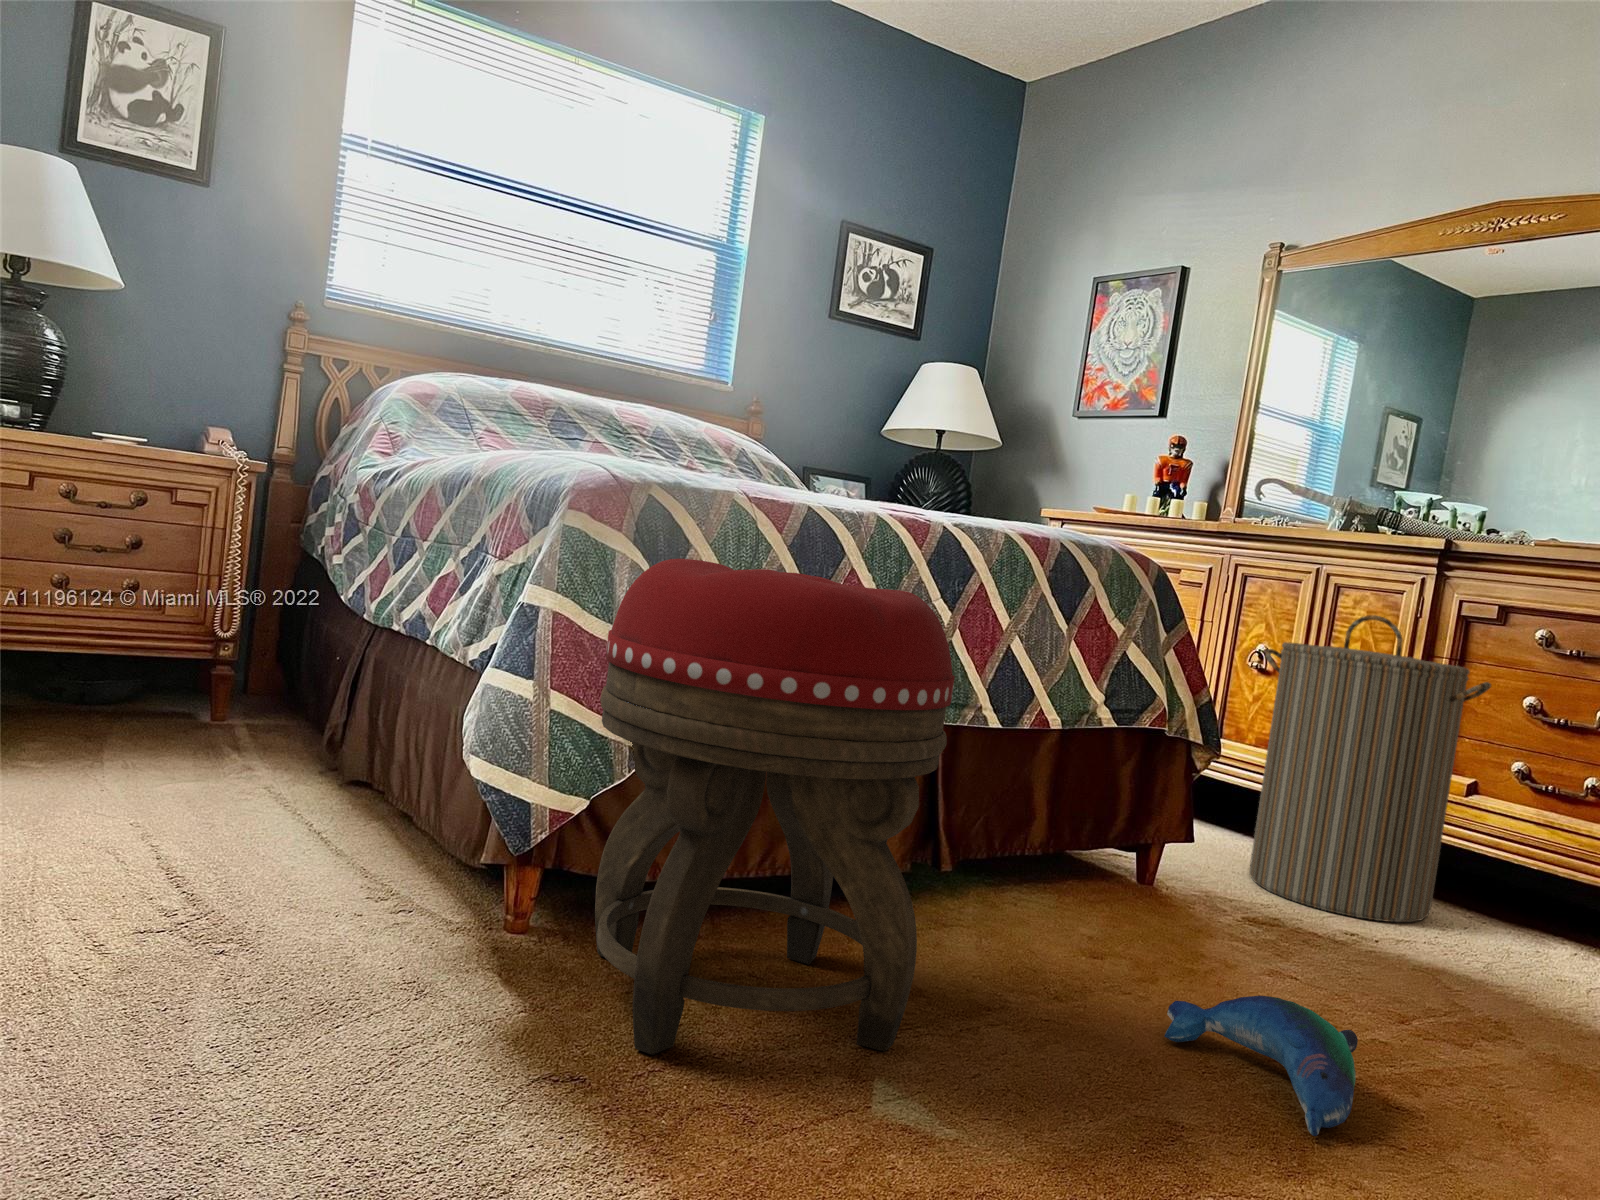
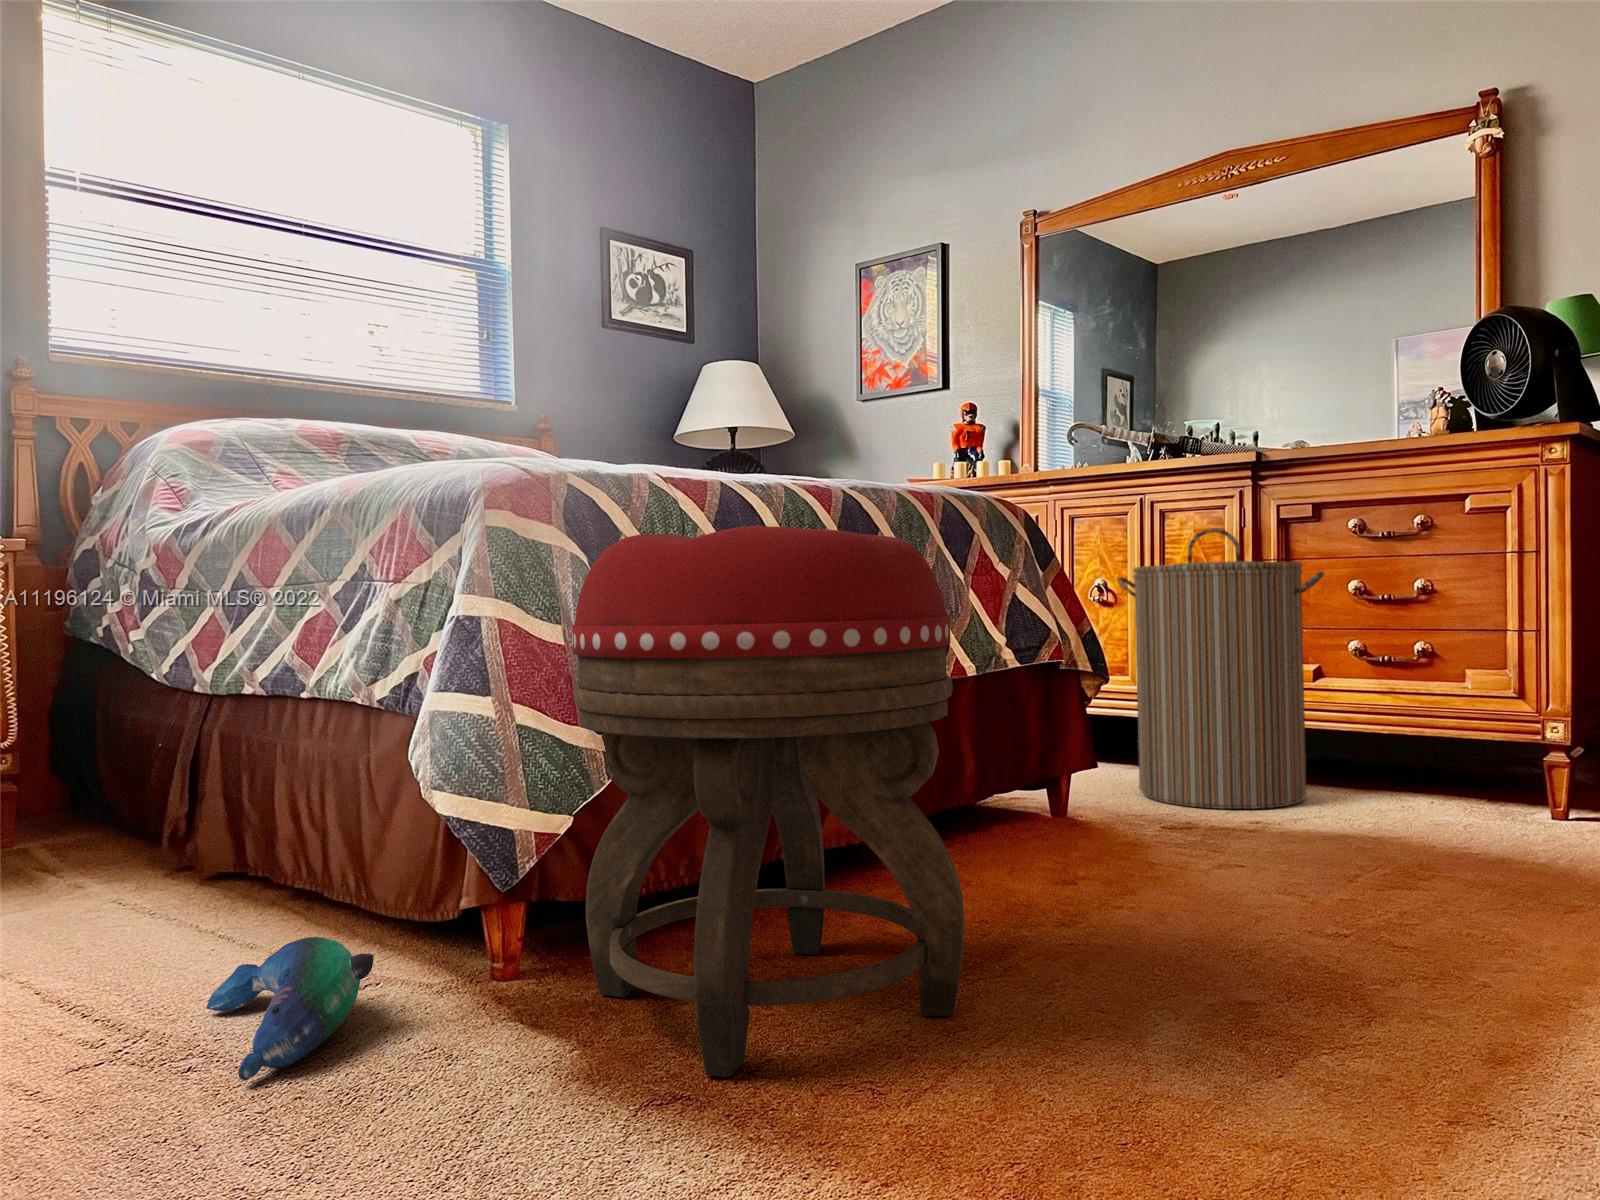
plush toy: present [1164,996,1358,1136] -> present [206,937,374,1080]

